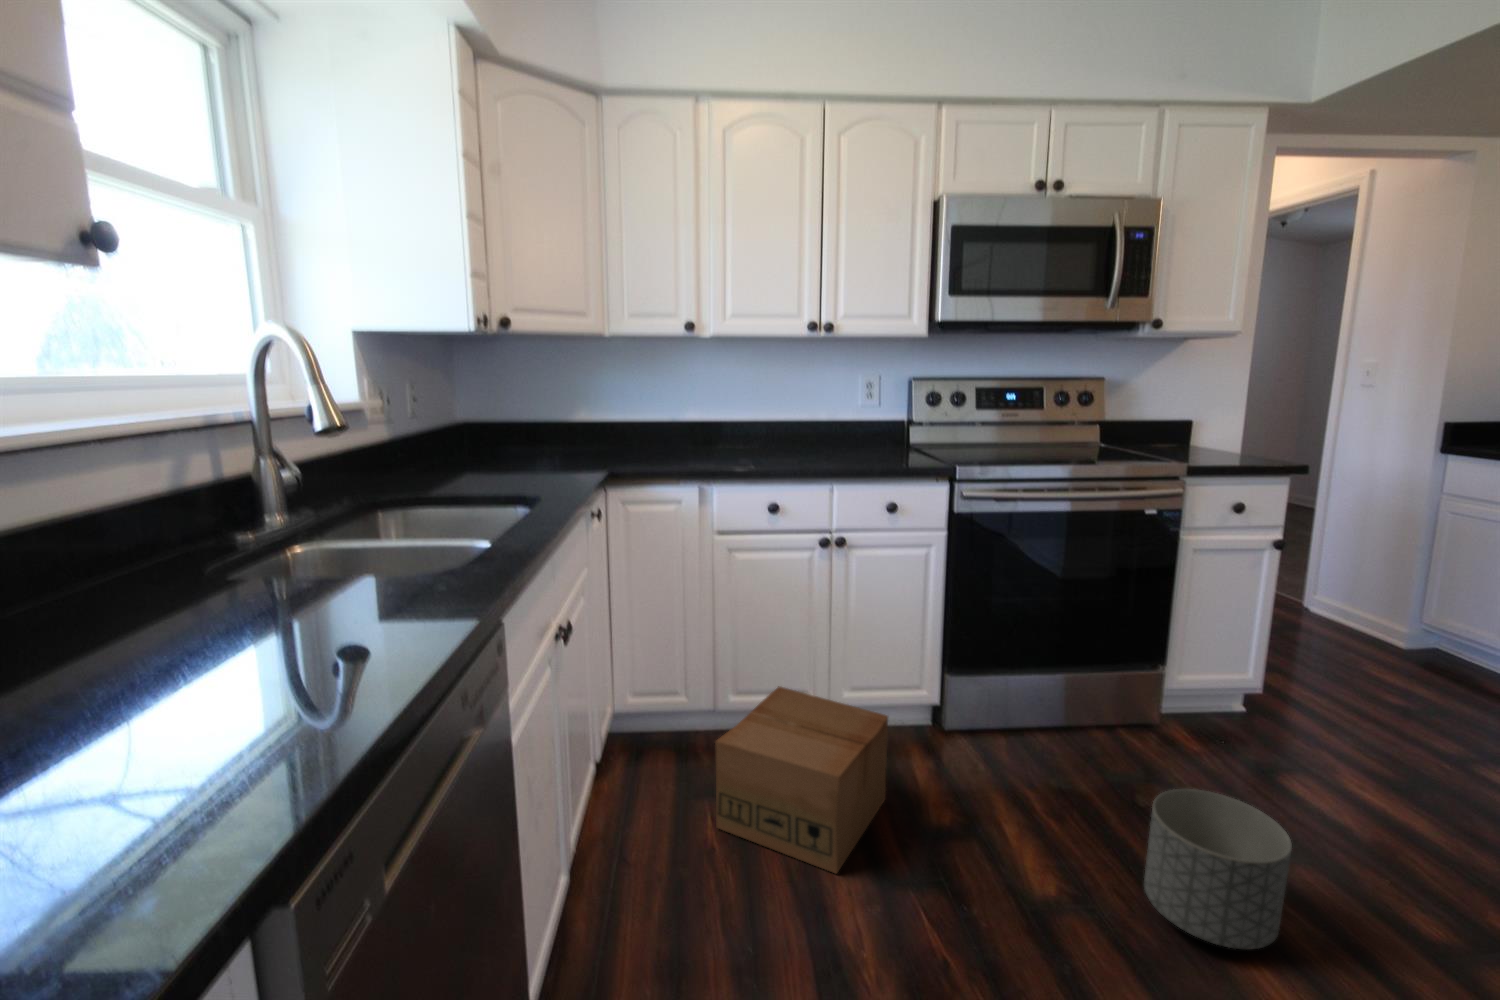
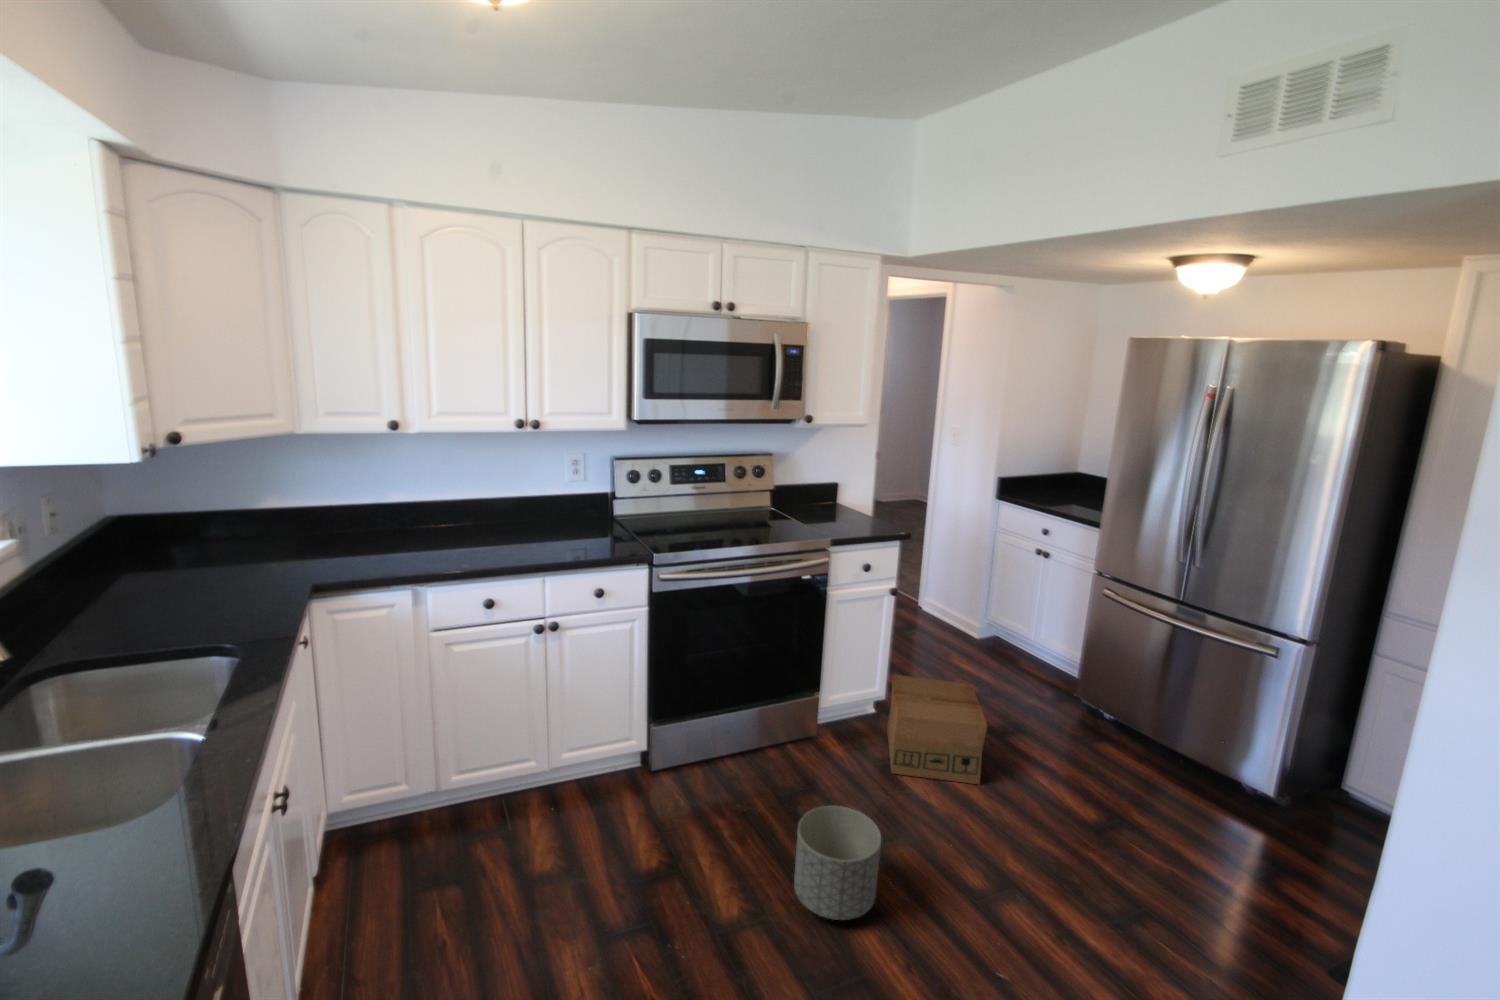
cardboard box: present [715,686,888,873] -> present [887,675,987,784]

